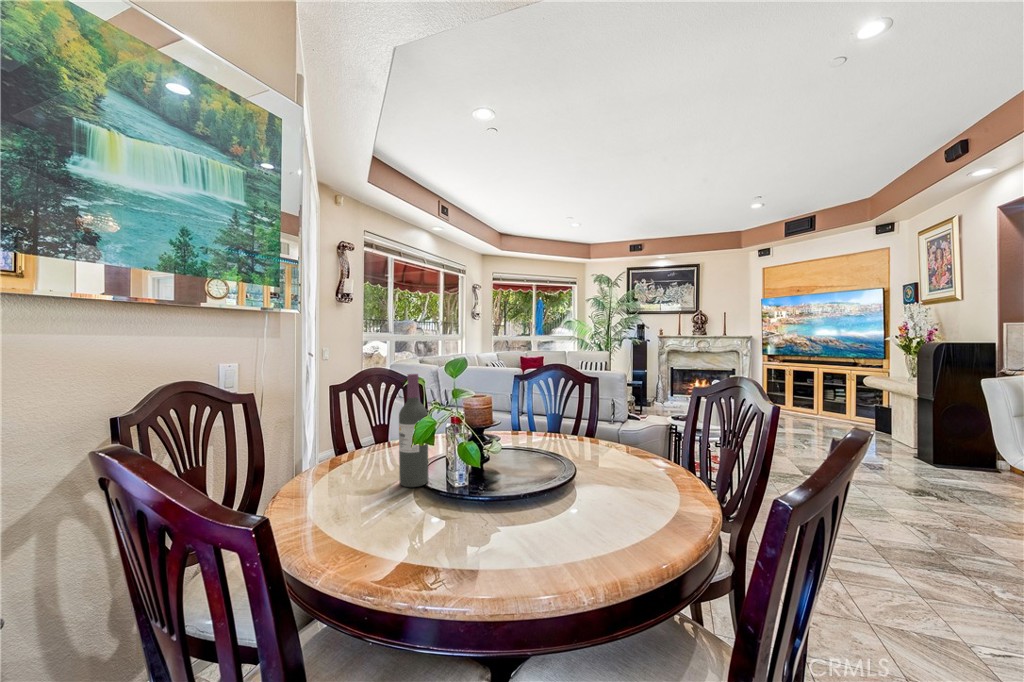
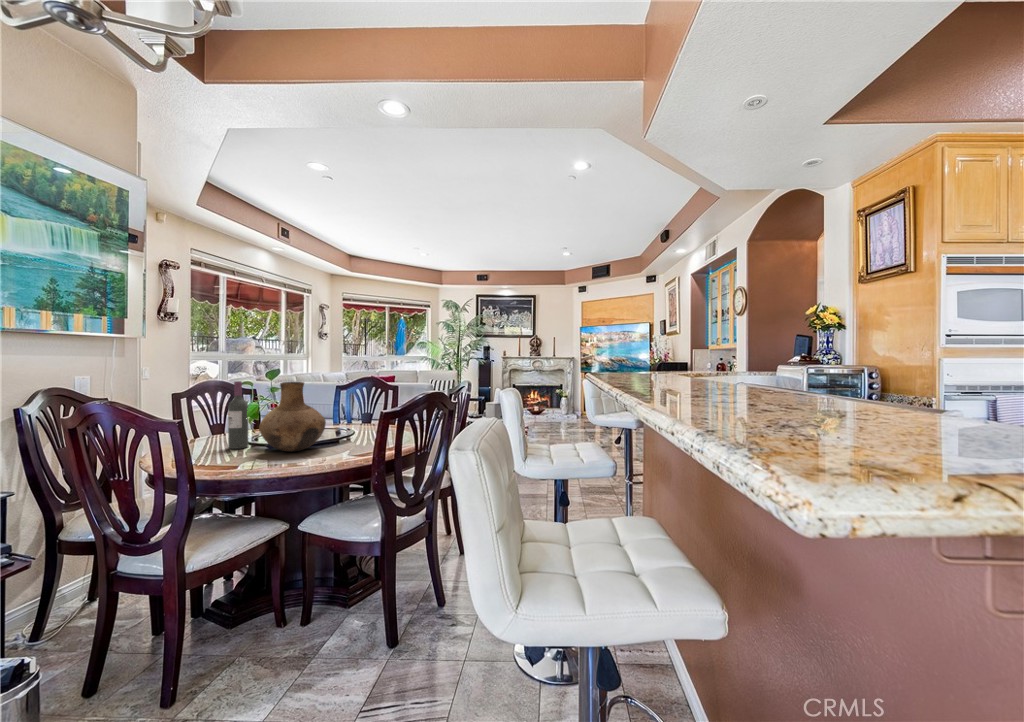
vase: none [450,377,561,510] -> present [259,382,326,452]

